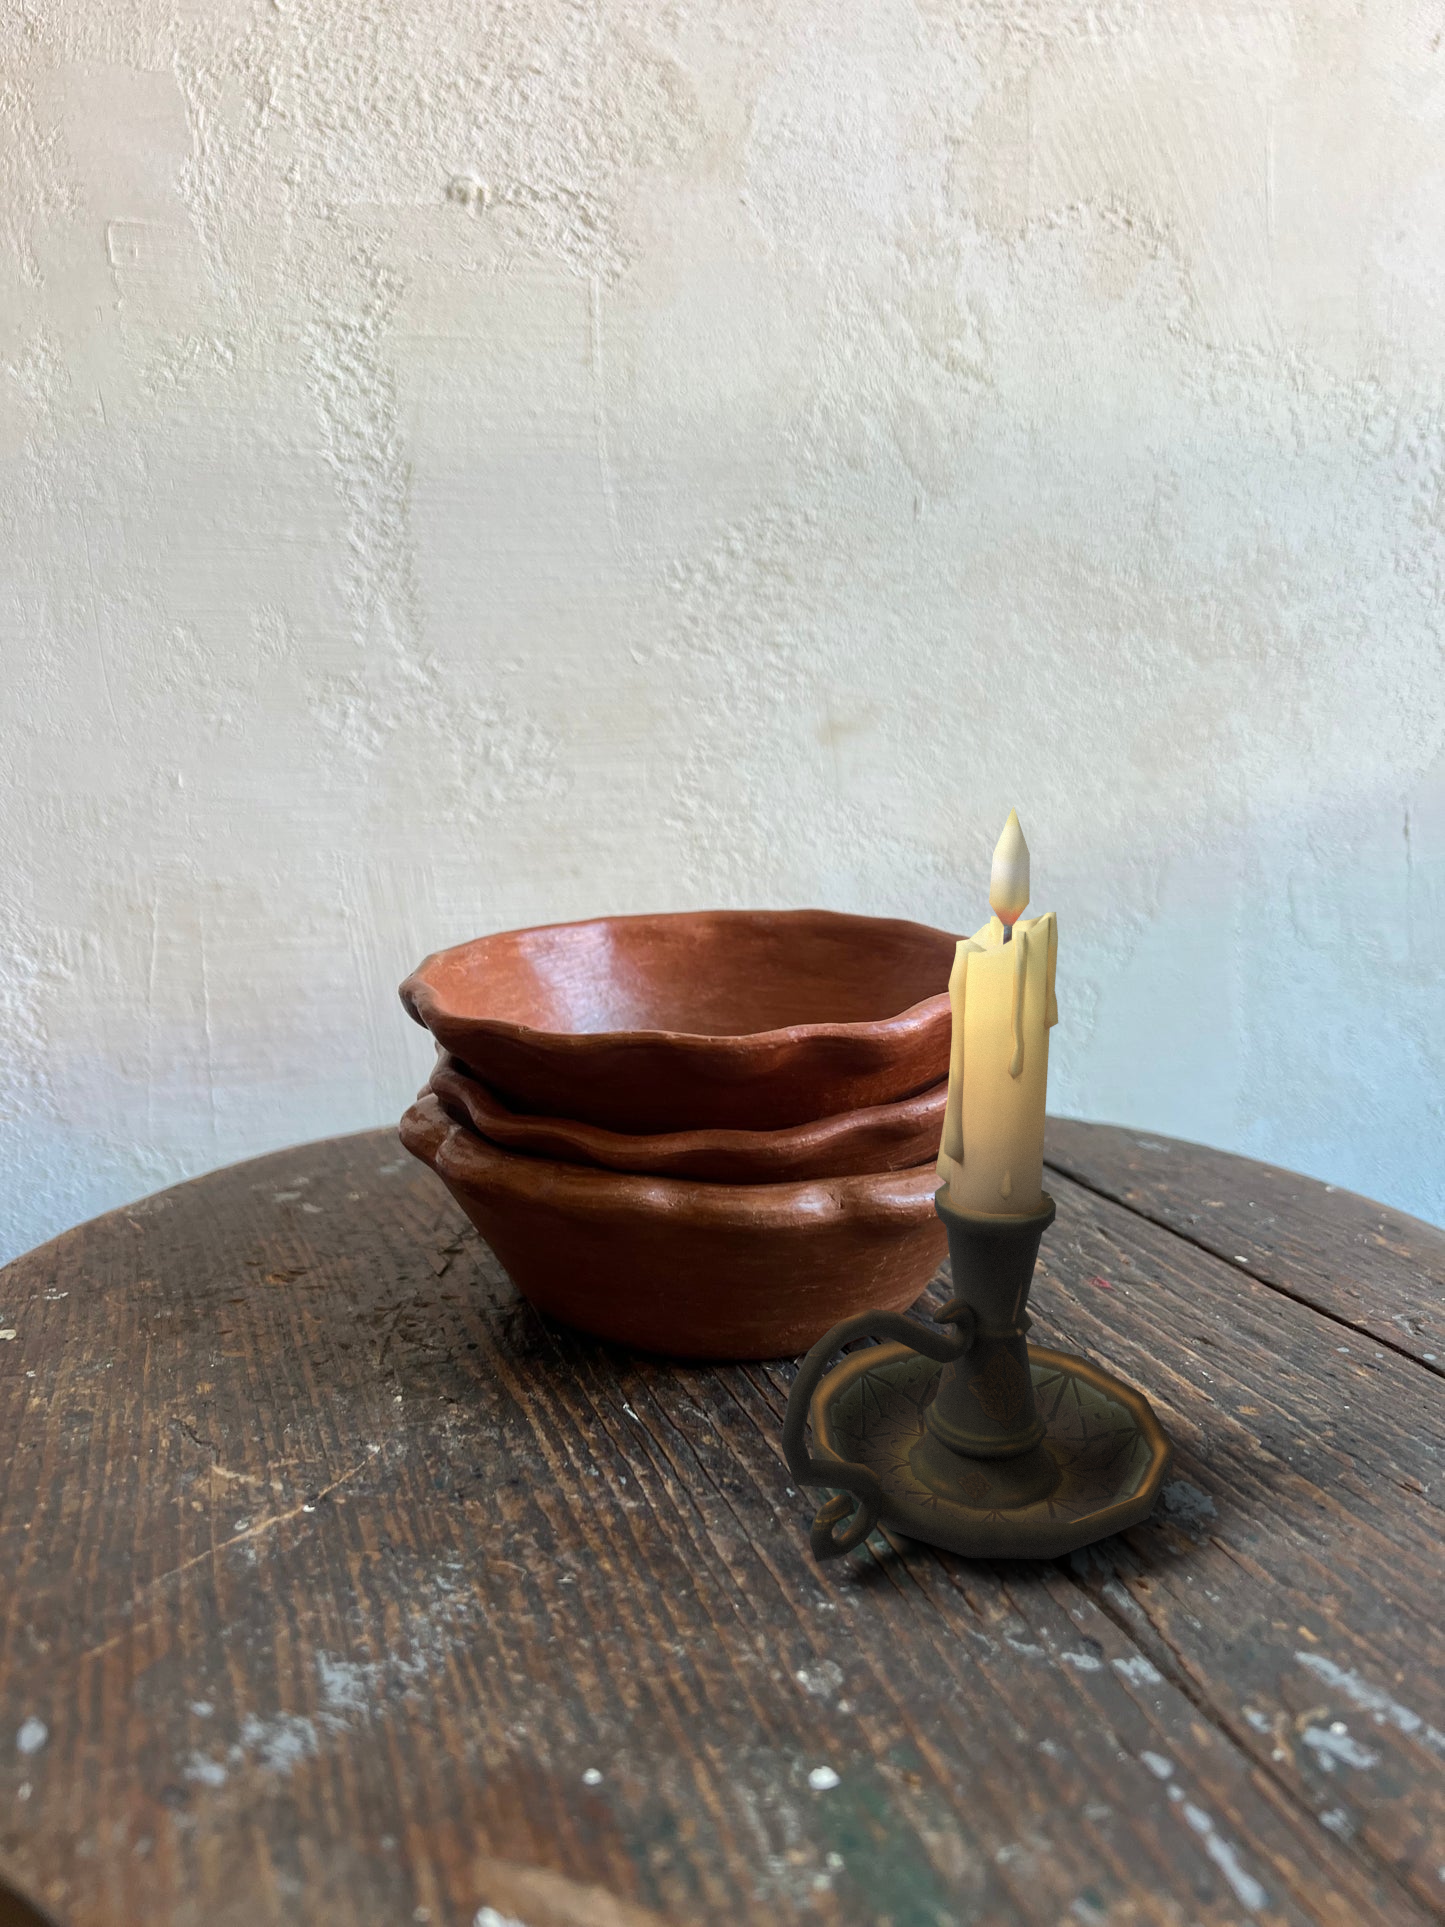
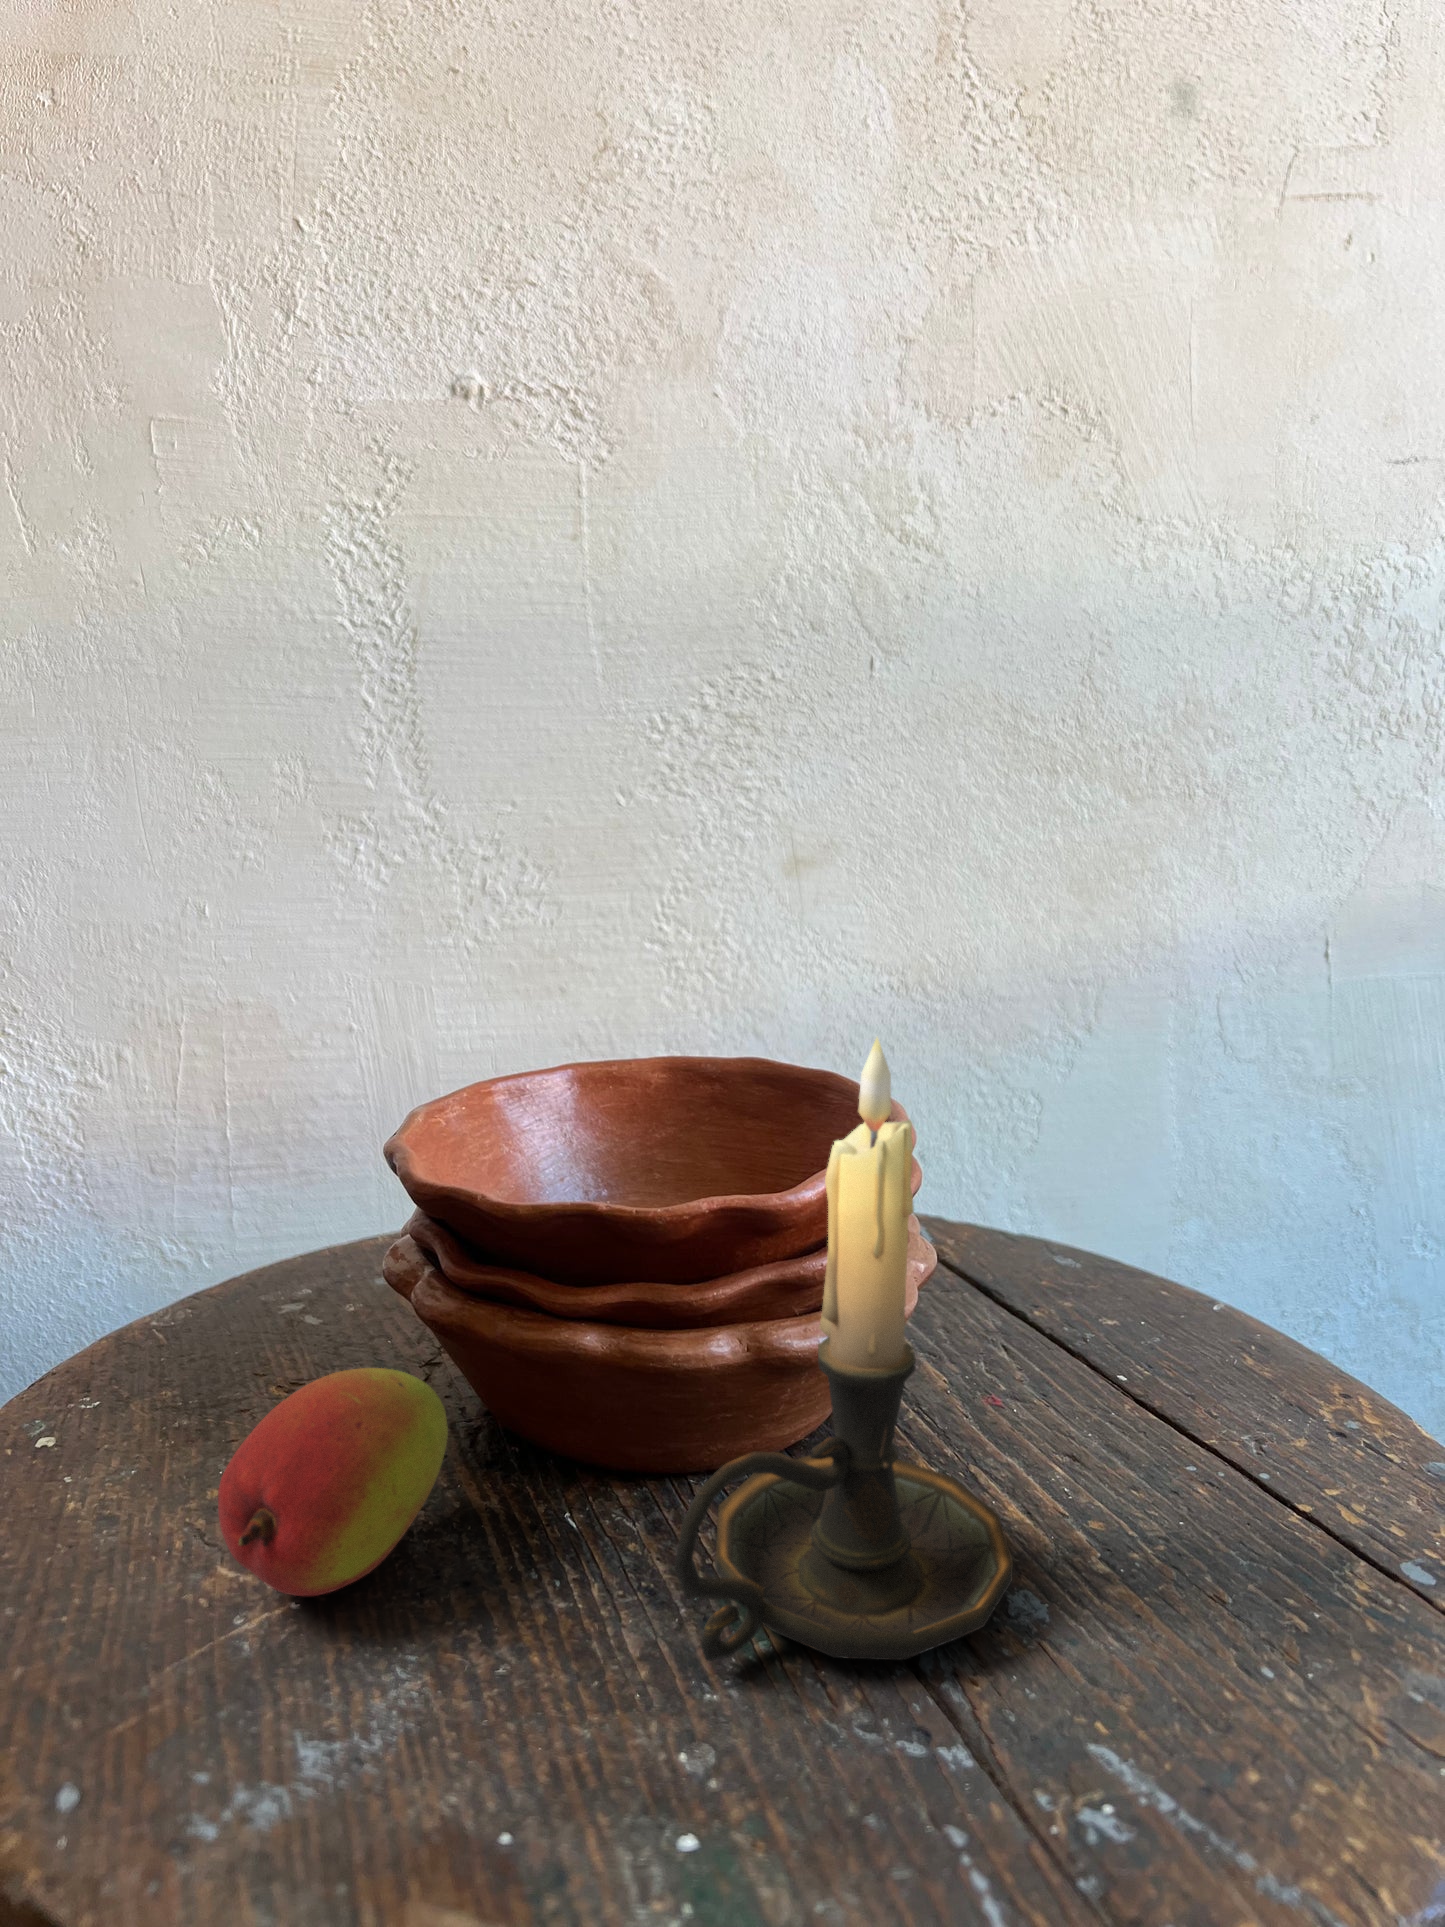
fruit: none [214,1234,486,1496] -> present [218,1368,448,1596]

